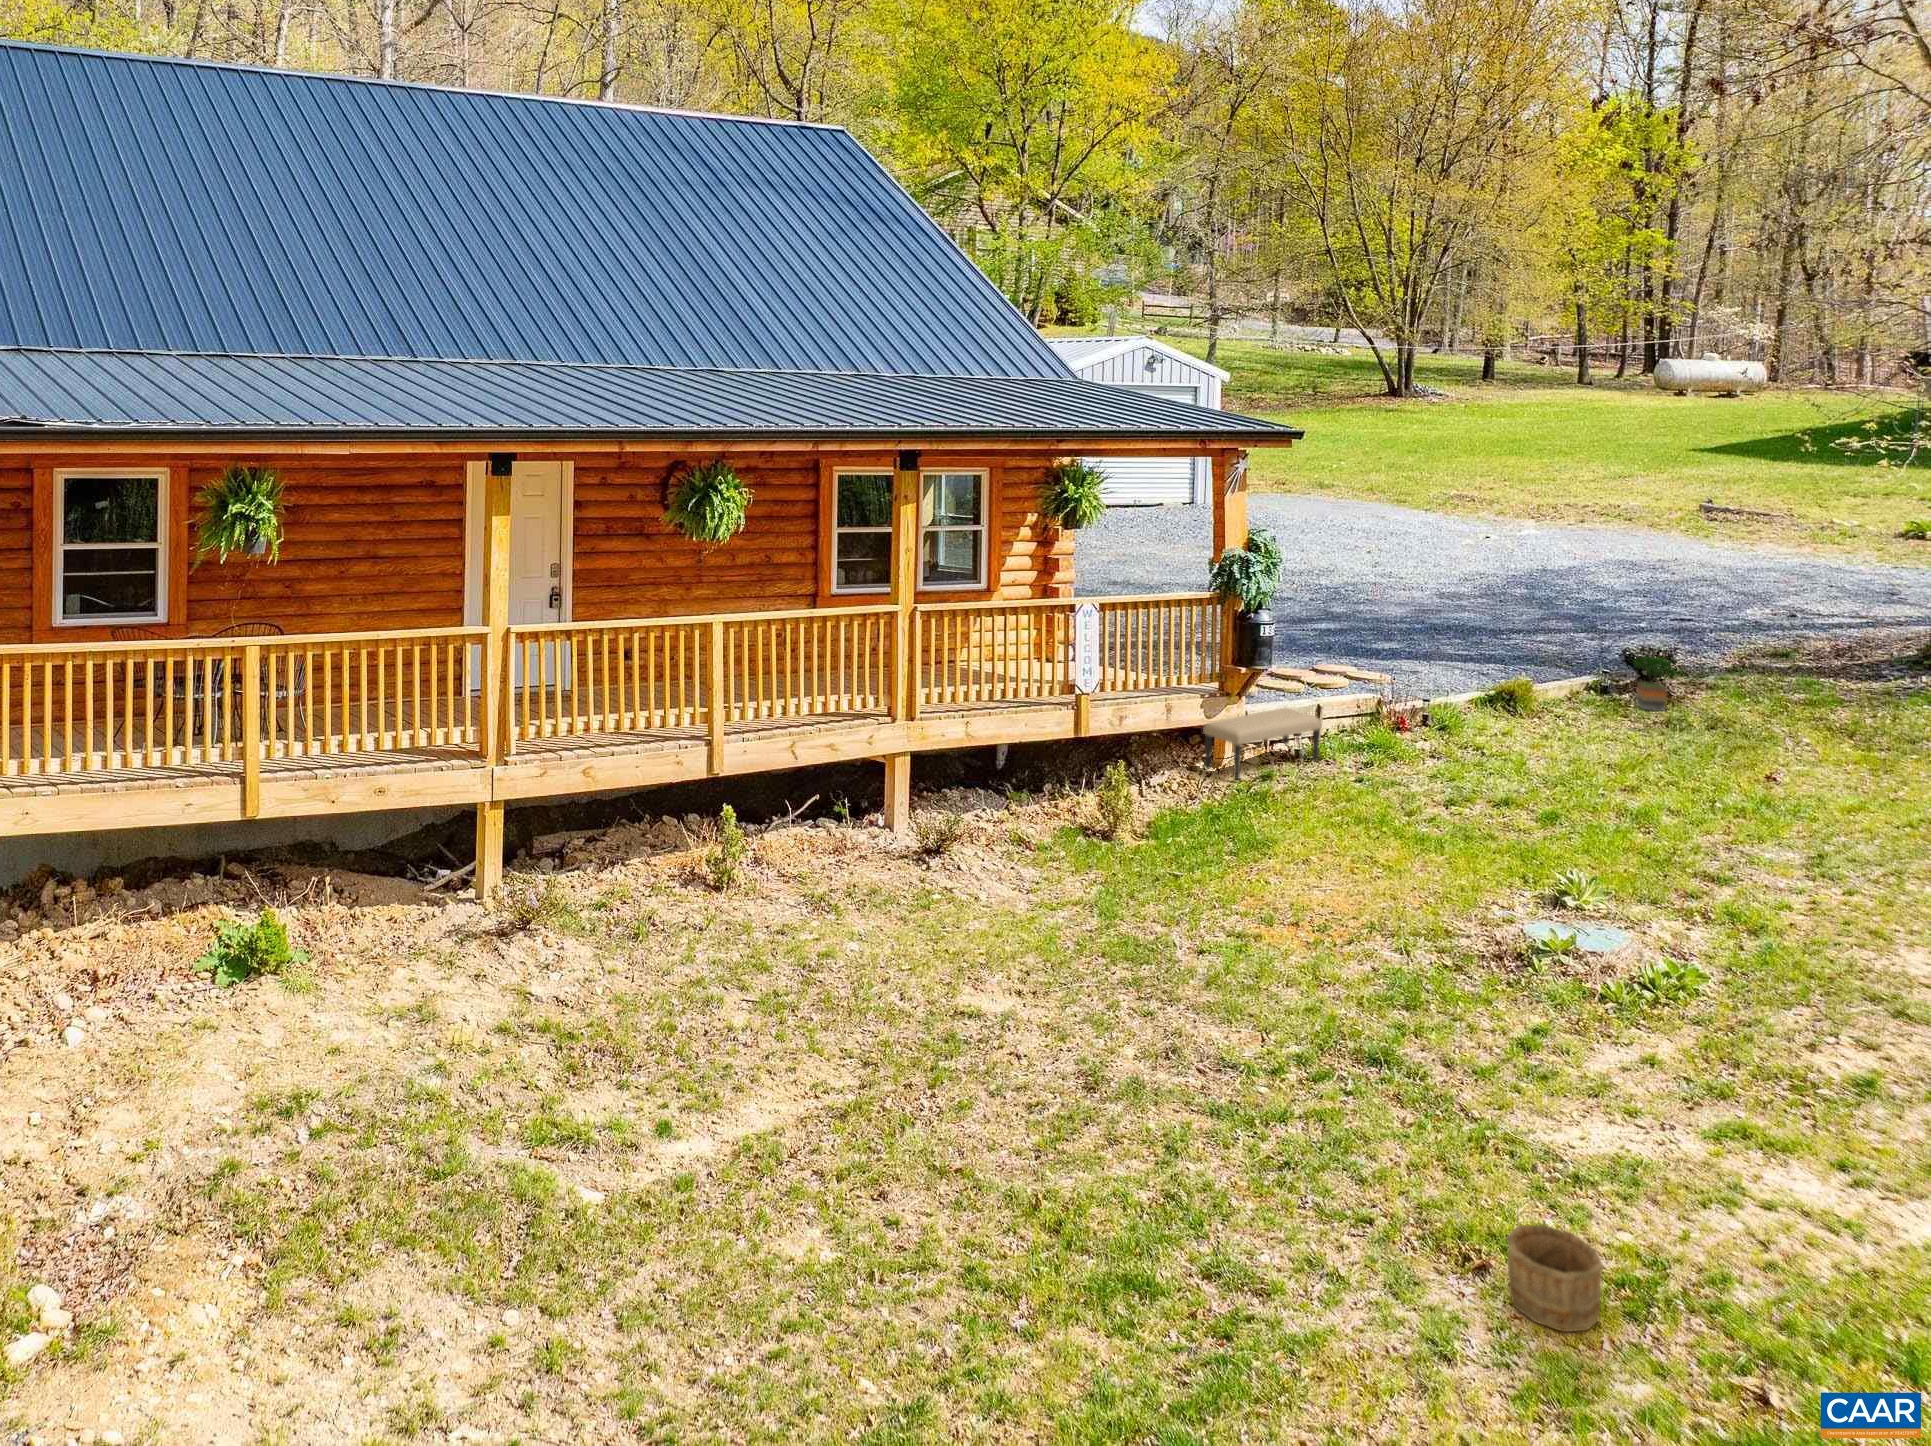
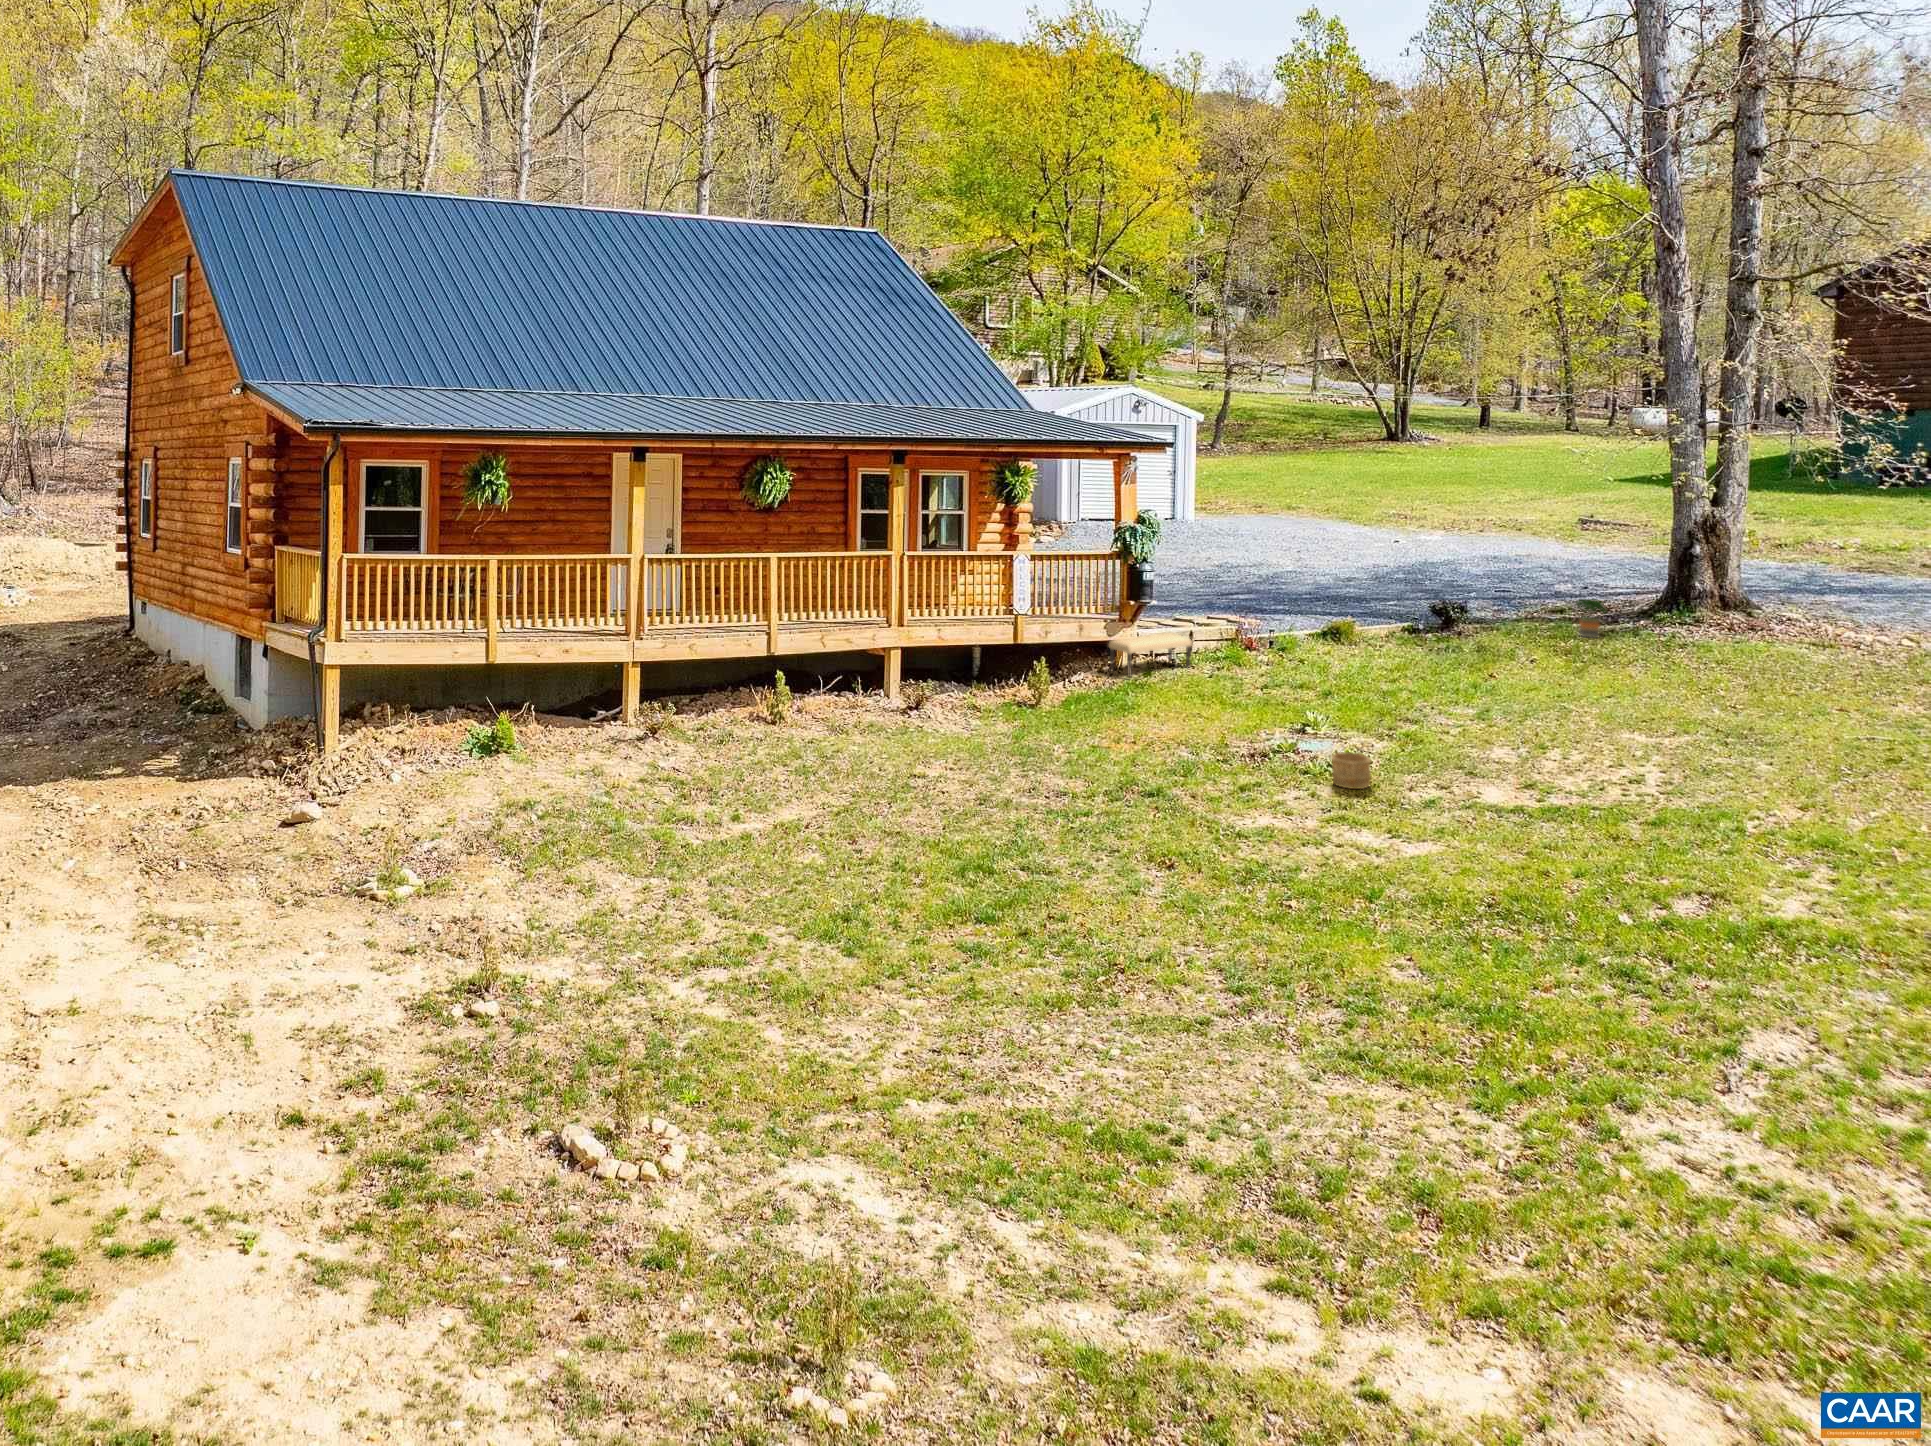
potted tree: present [1634,656,1677,711] -> present [1577,599,1607,638]
wooden bucket: present [1506,1225,1604,1332] -> present [1331,752,1371,789]

